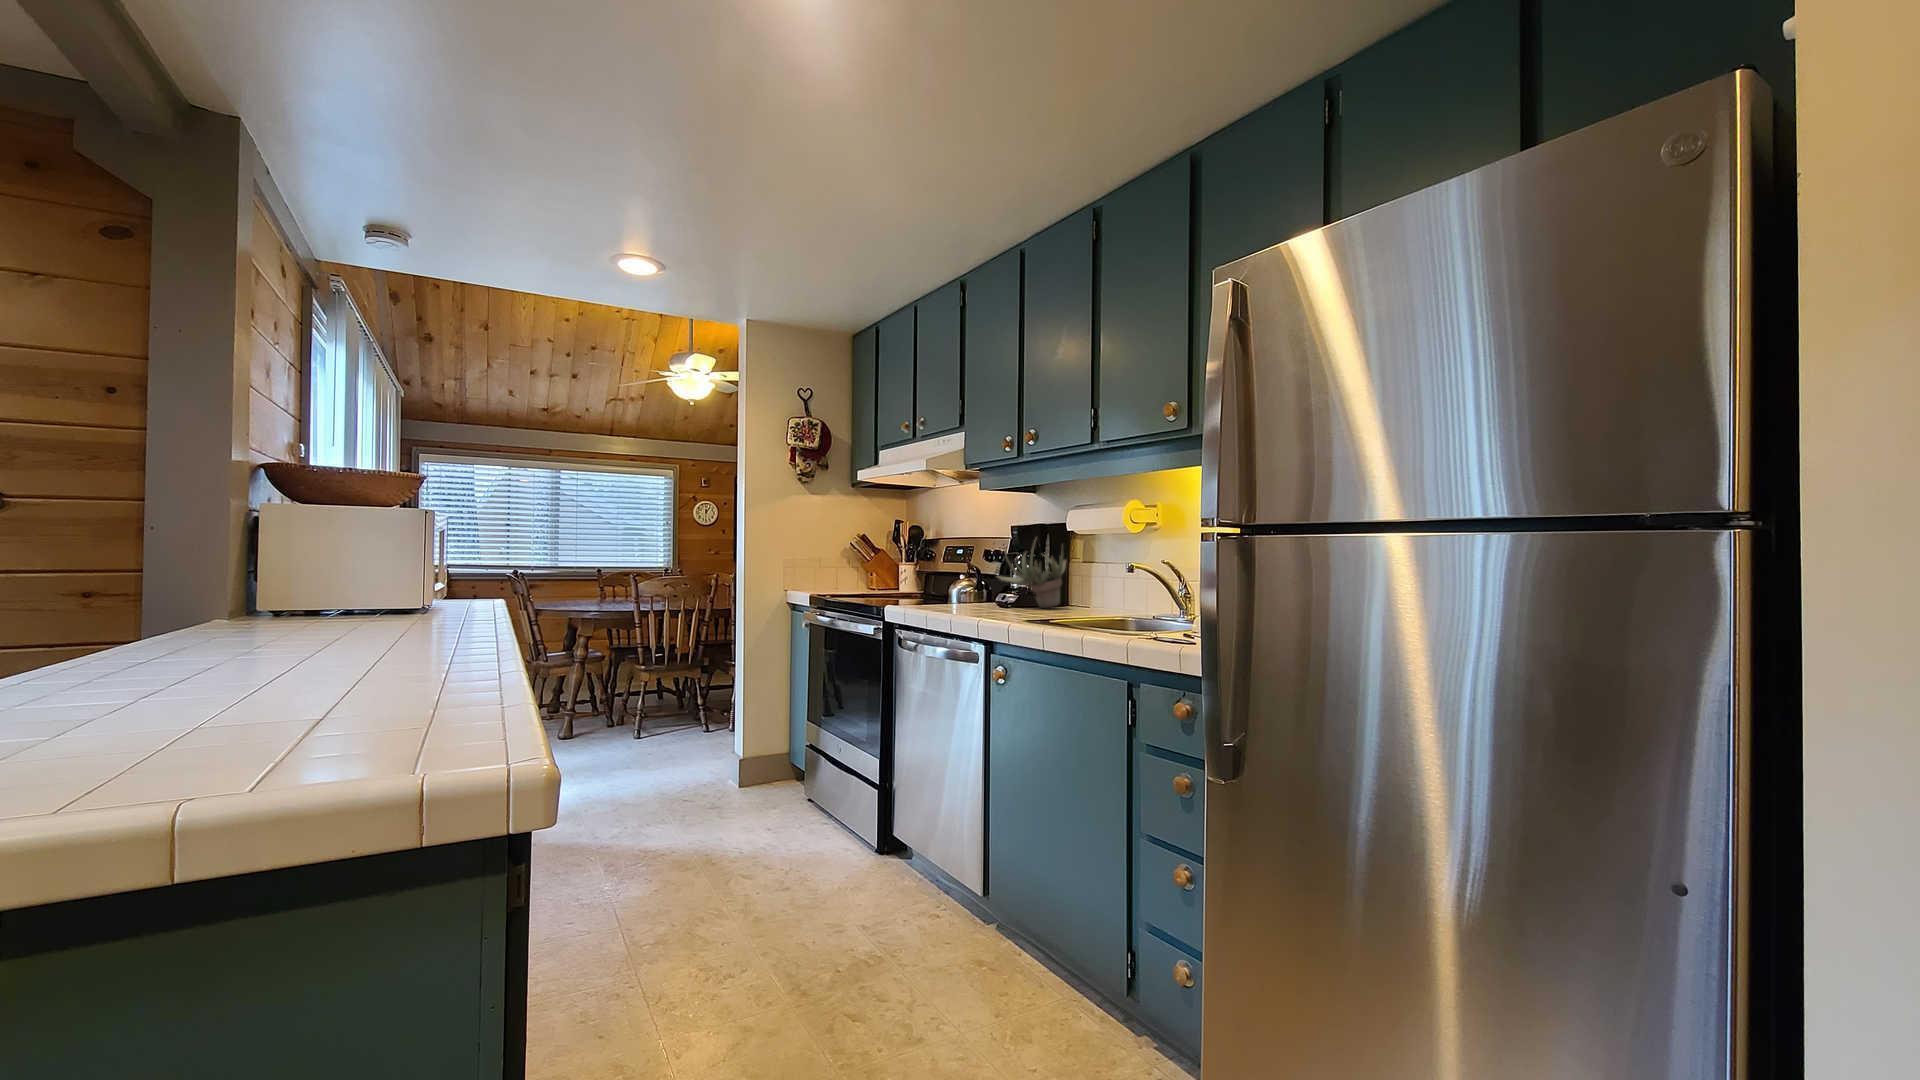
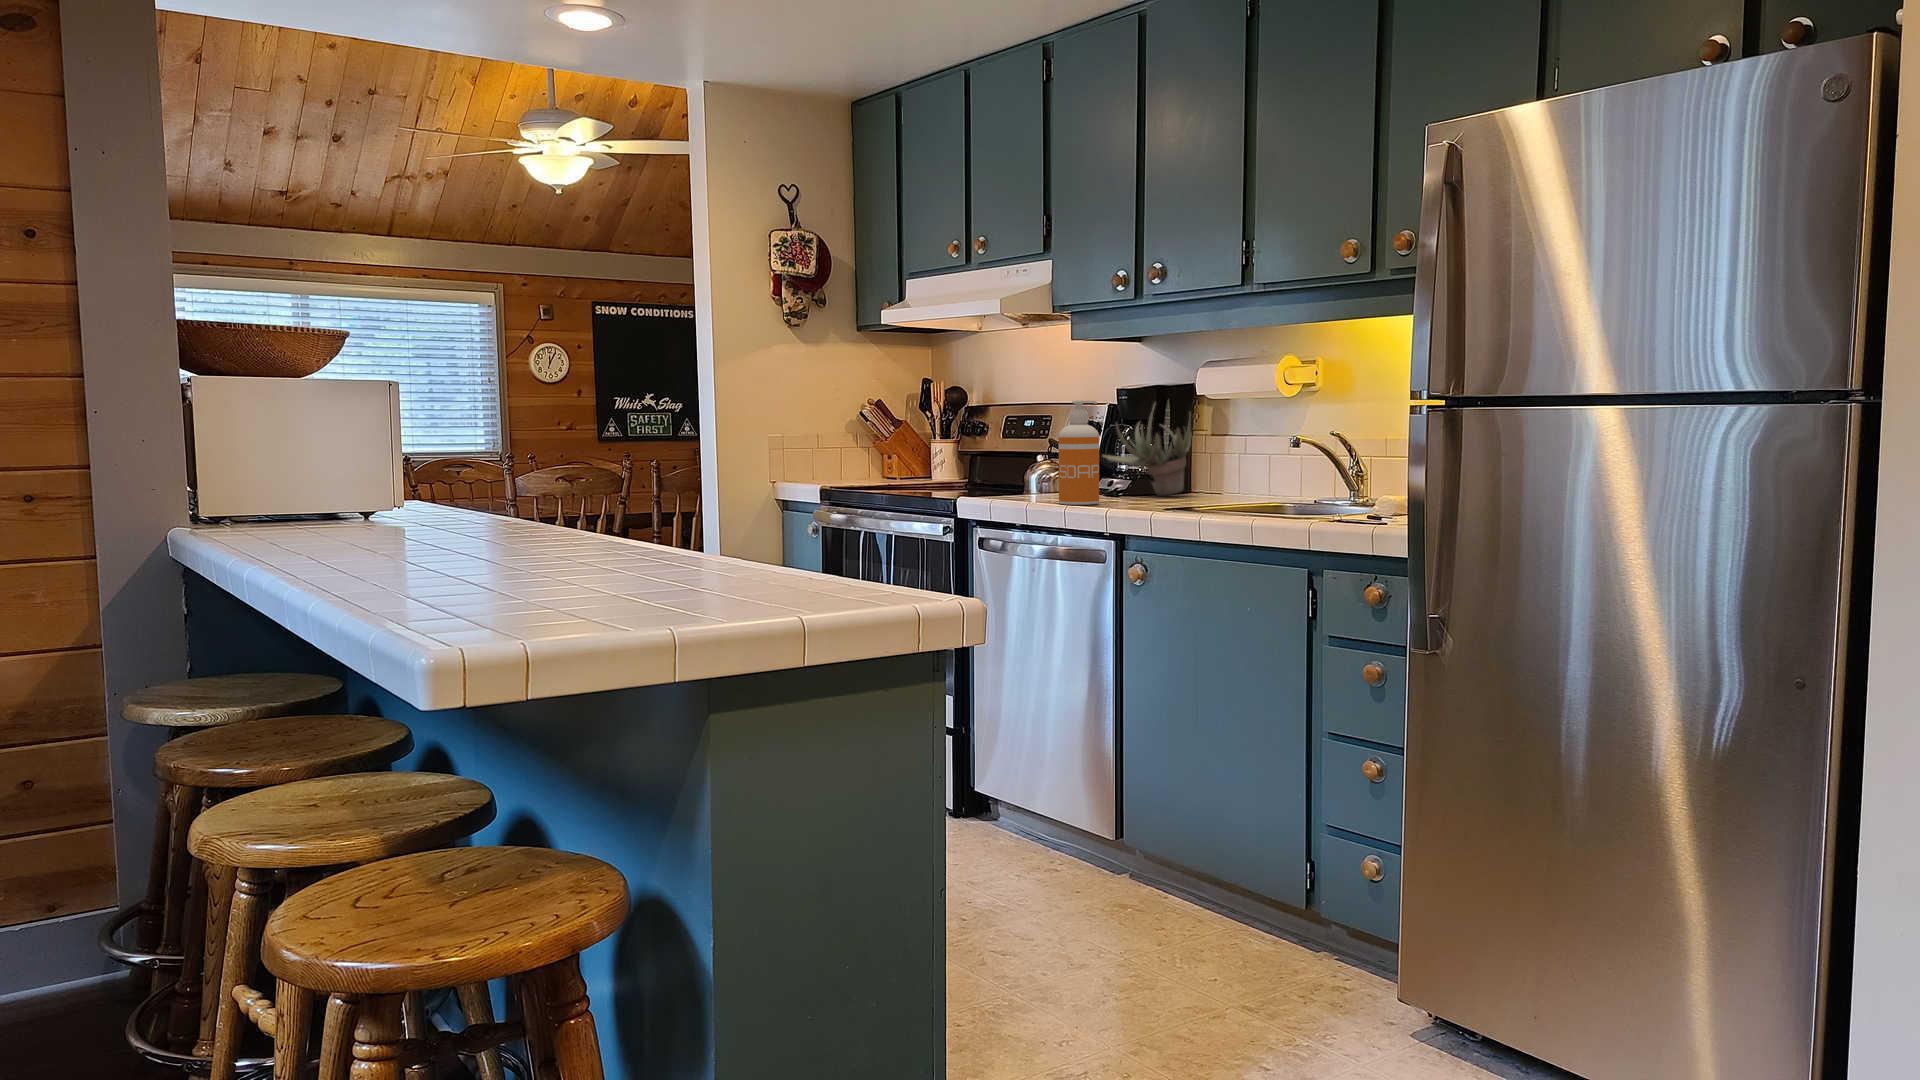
soap dispenser: none [950,533,982,615] -> present [1059,400,1099,505]

